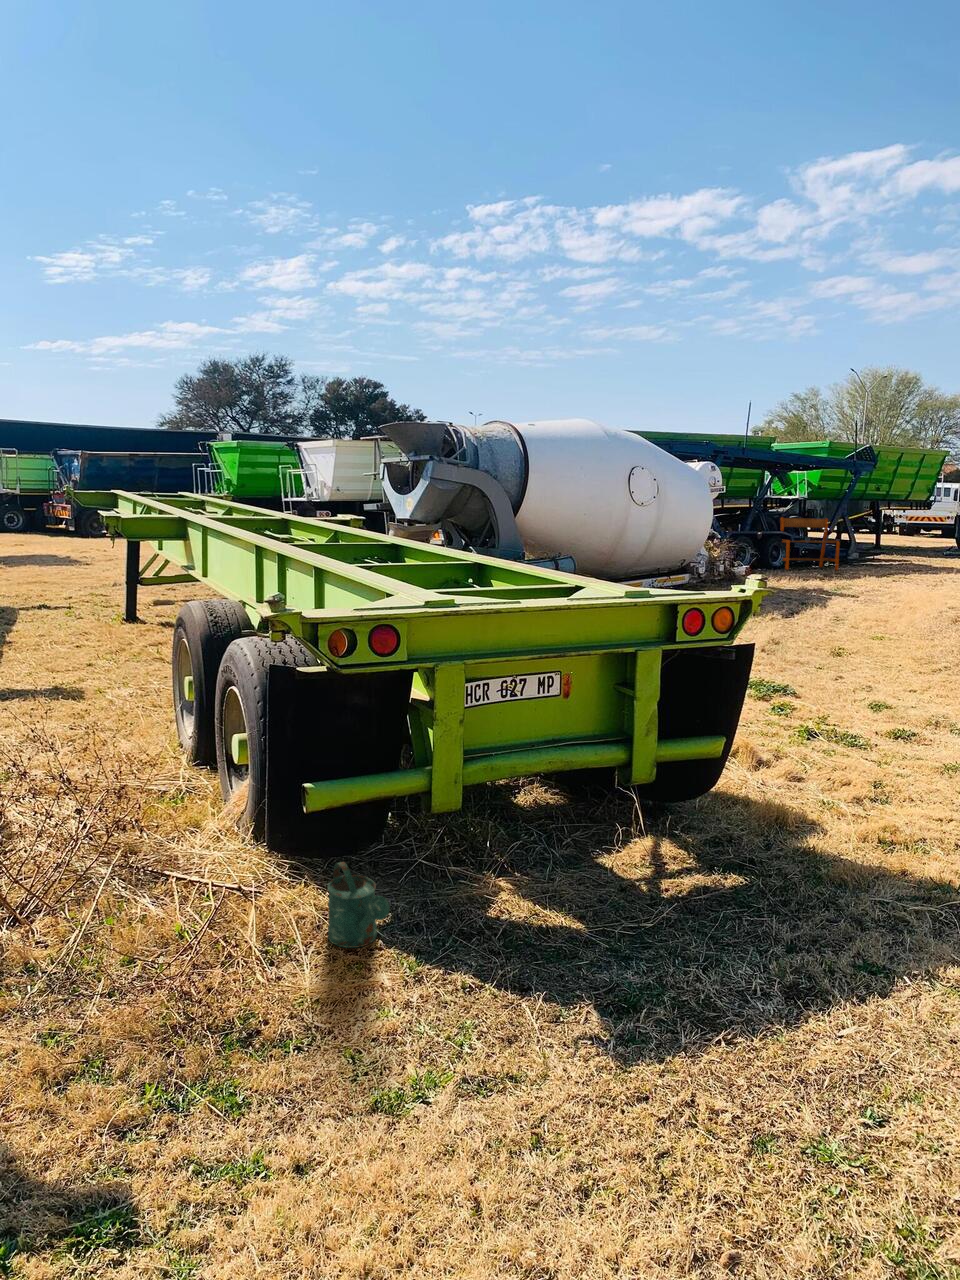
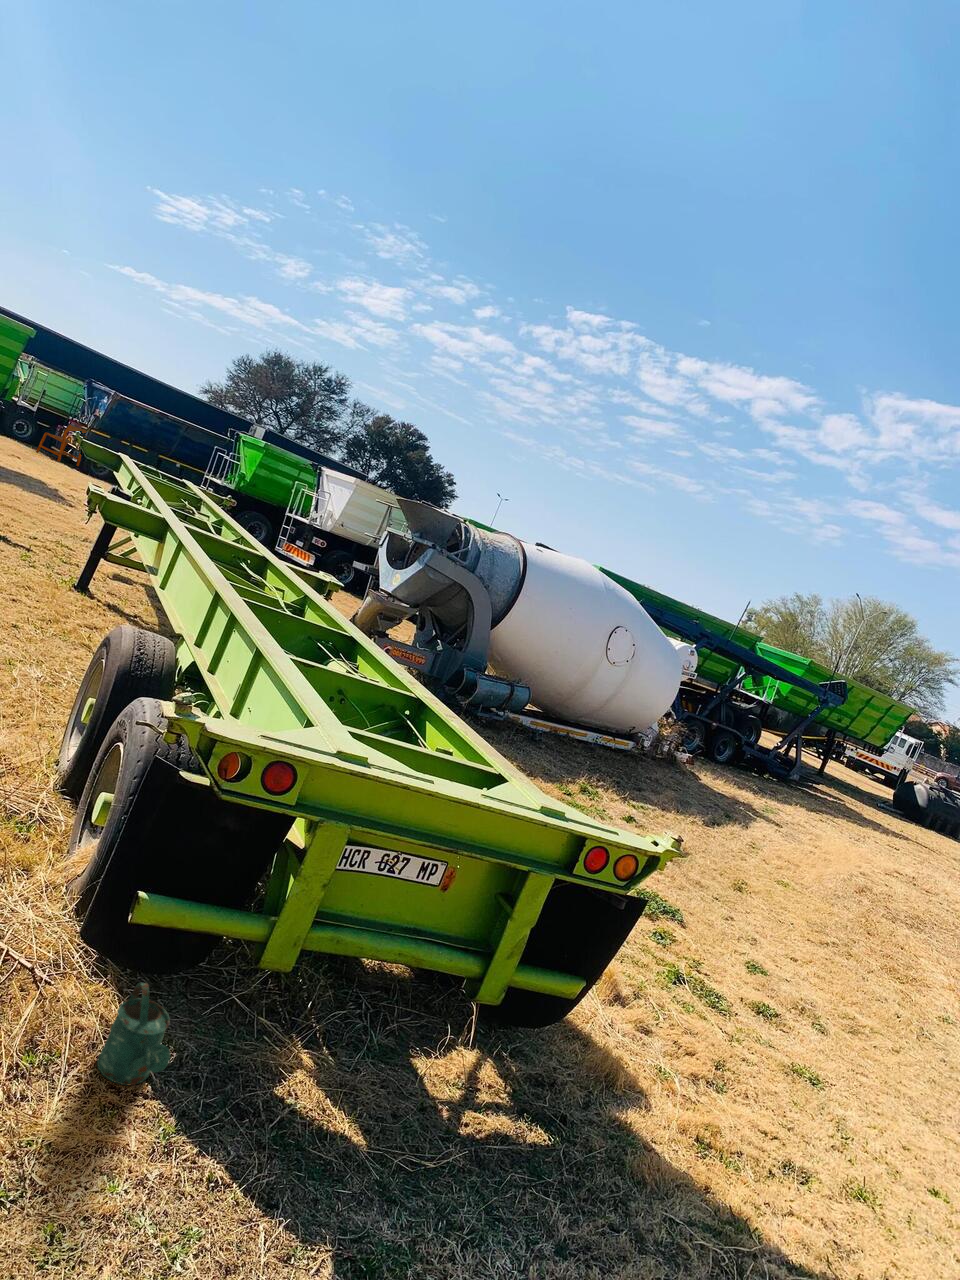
bench: present [780,518,840,570] -> present [36,425,88,466]

